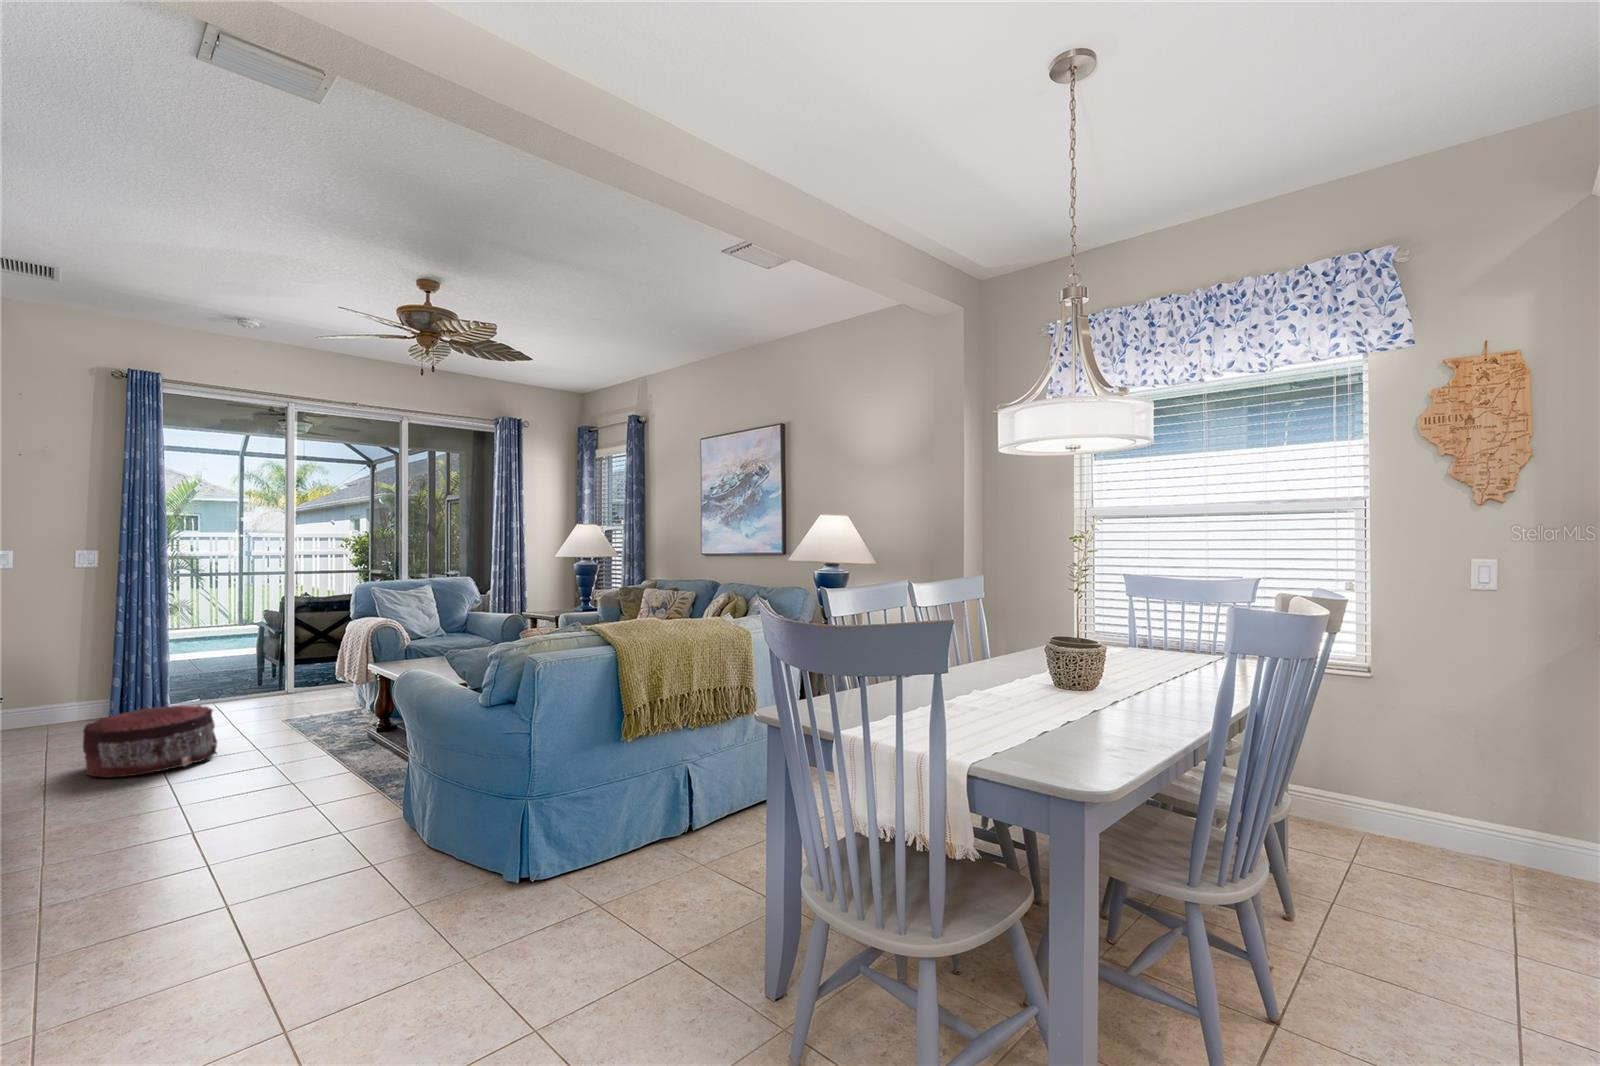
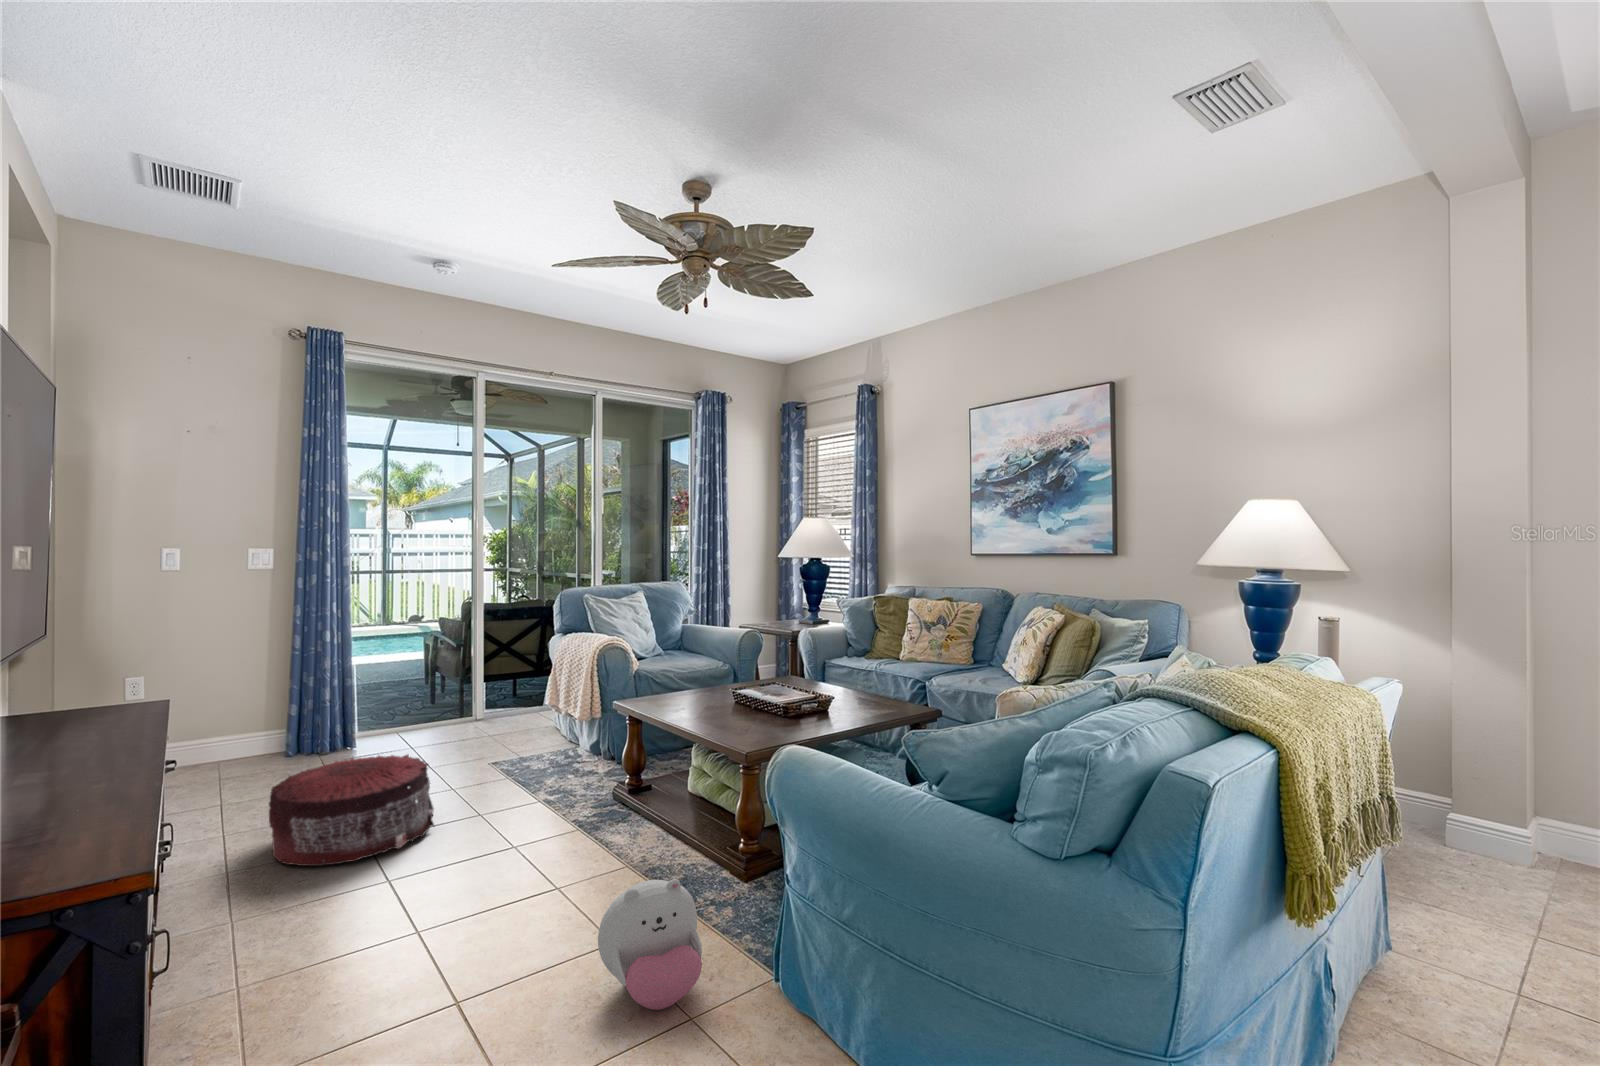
plush toy: none [290,755,362,829] -> present [598,879,702,1010]

